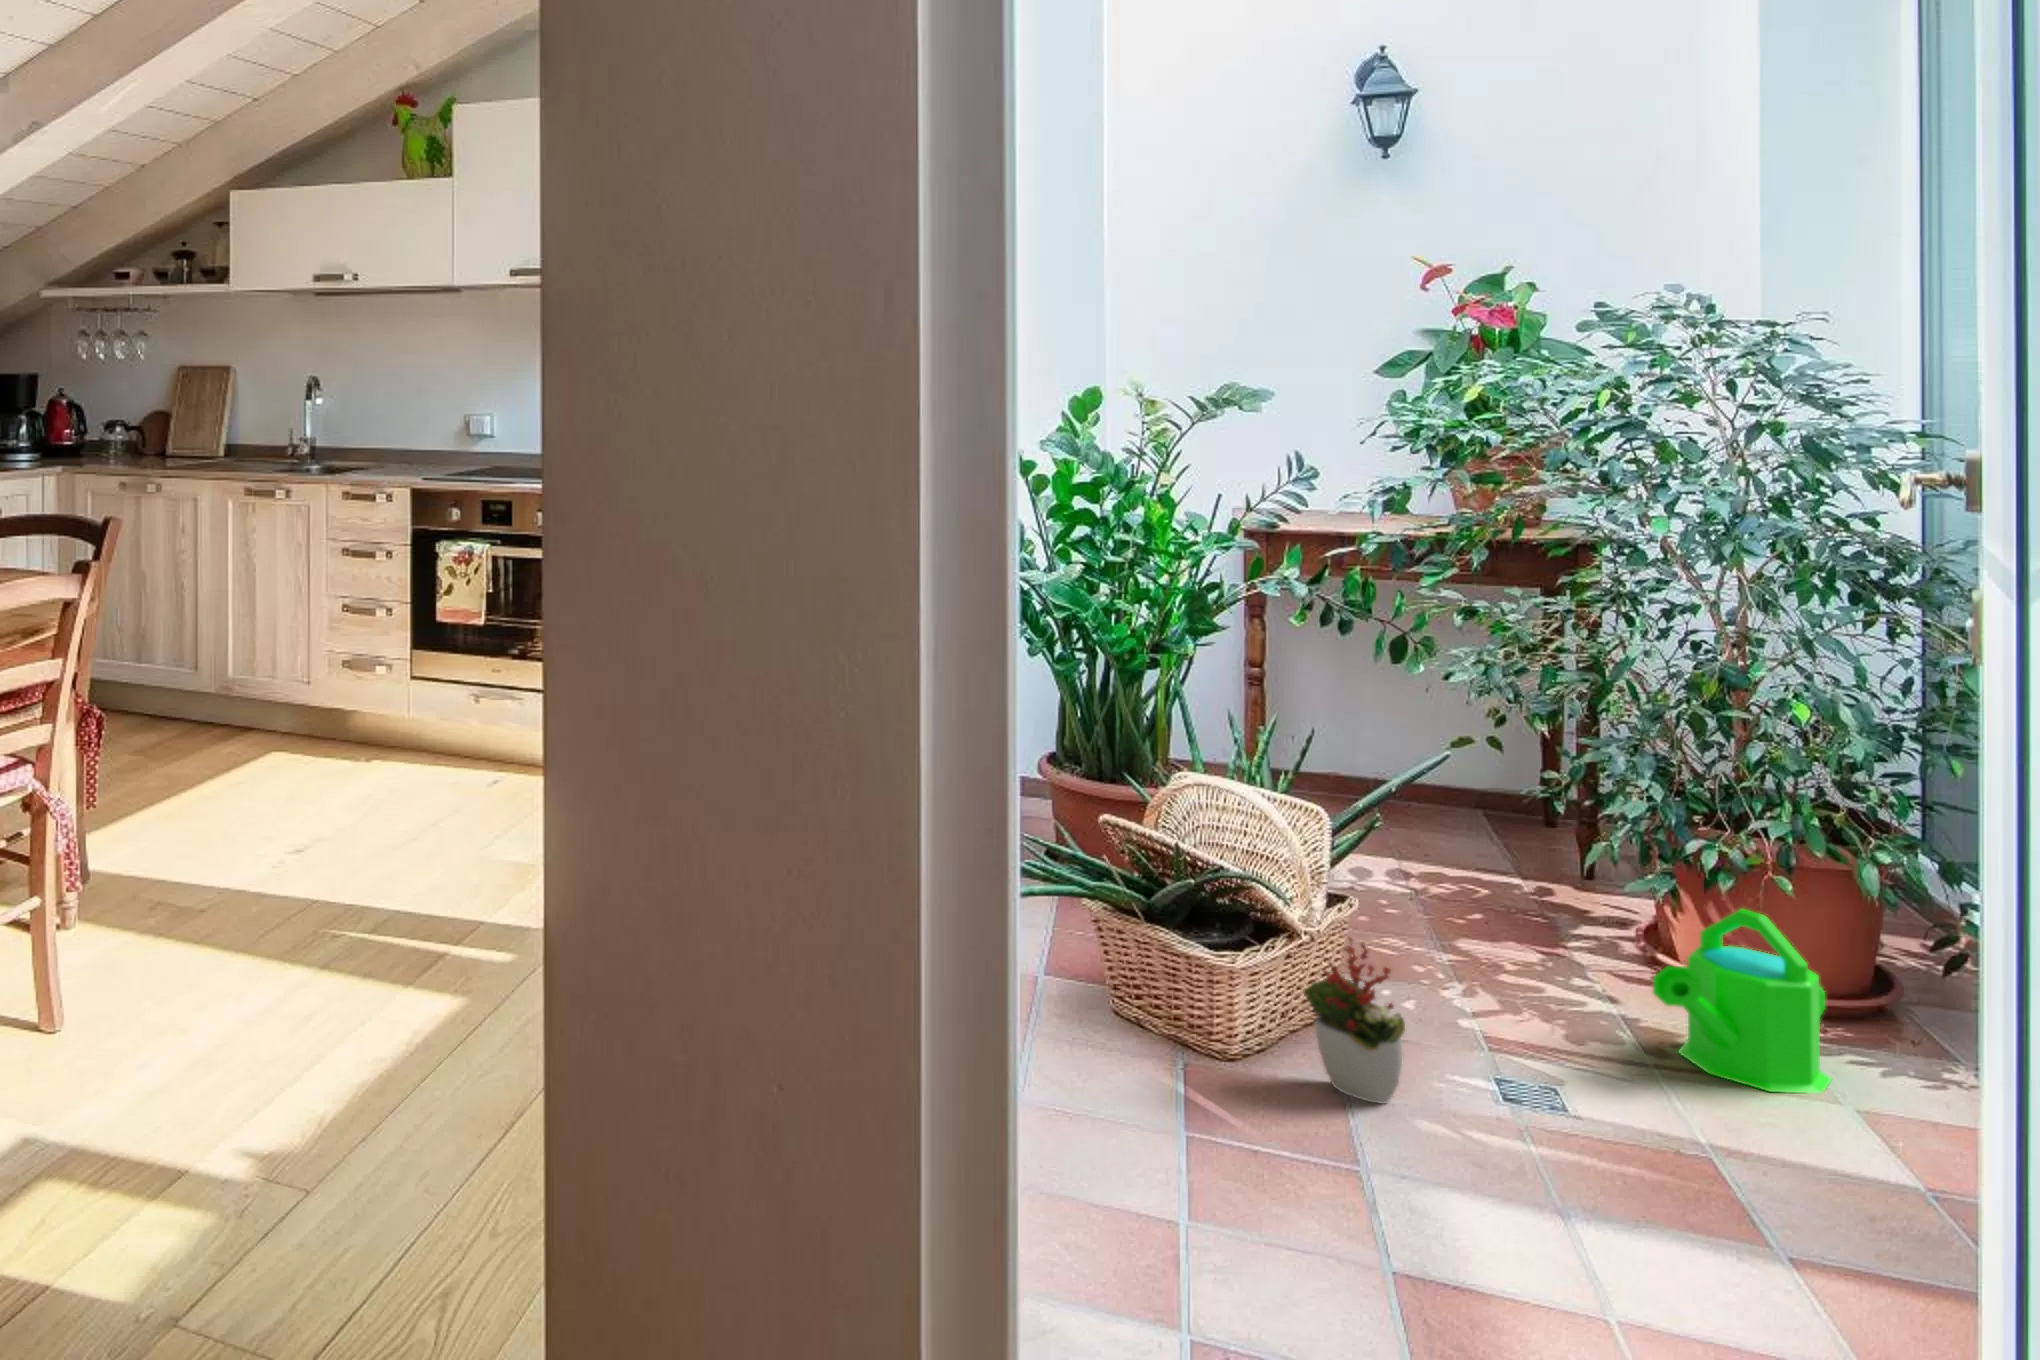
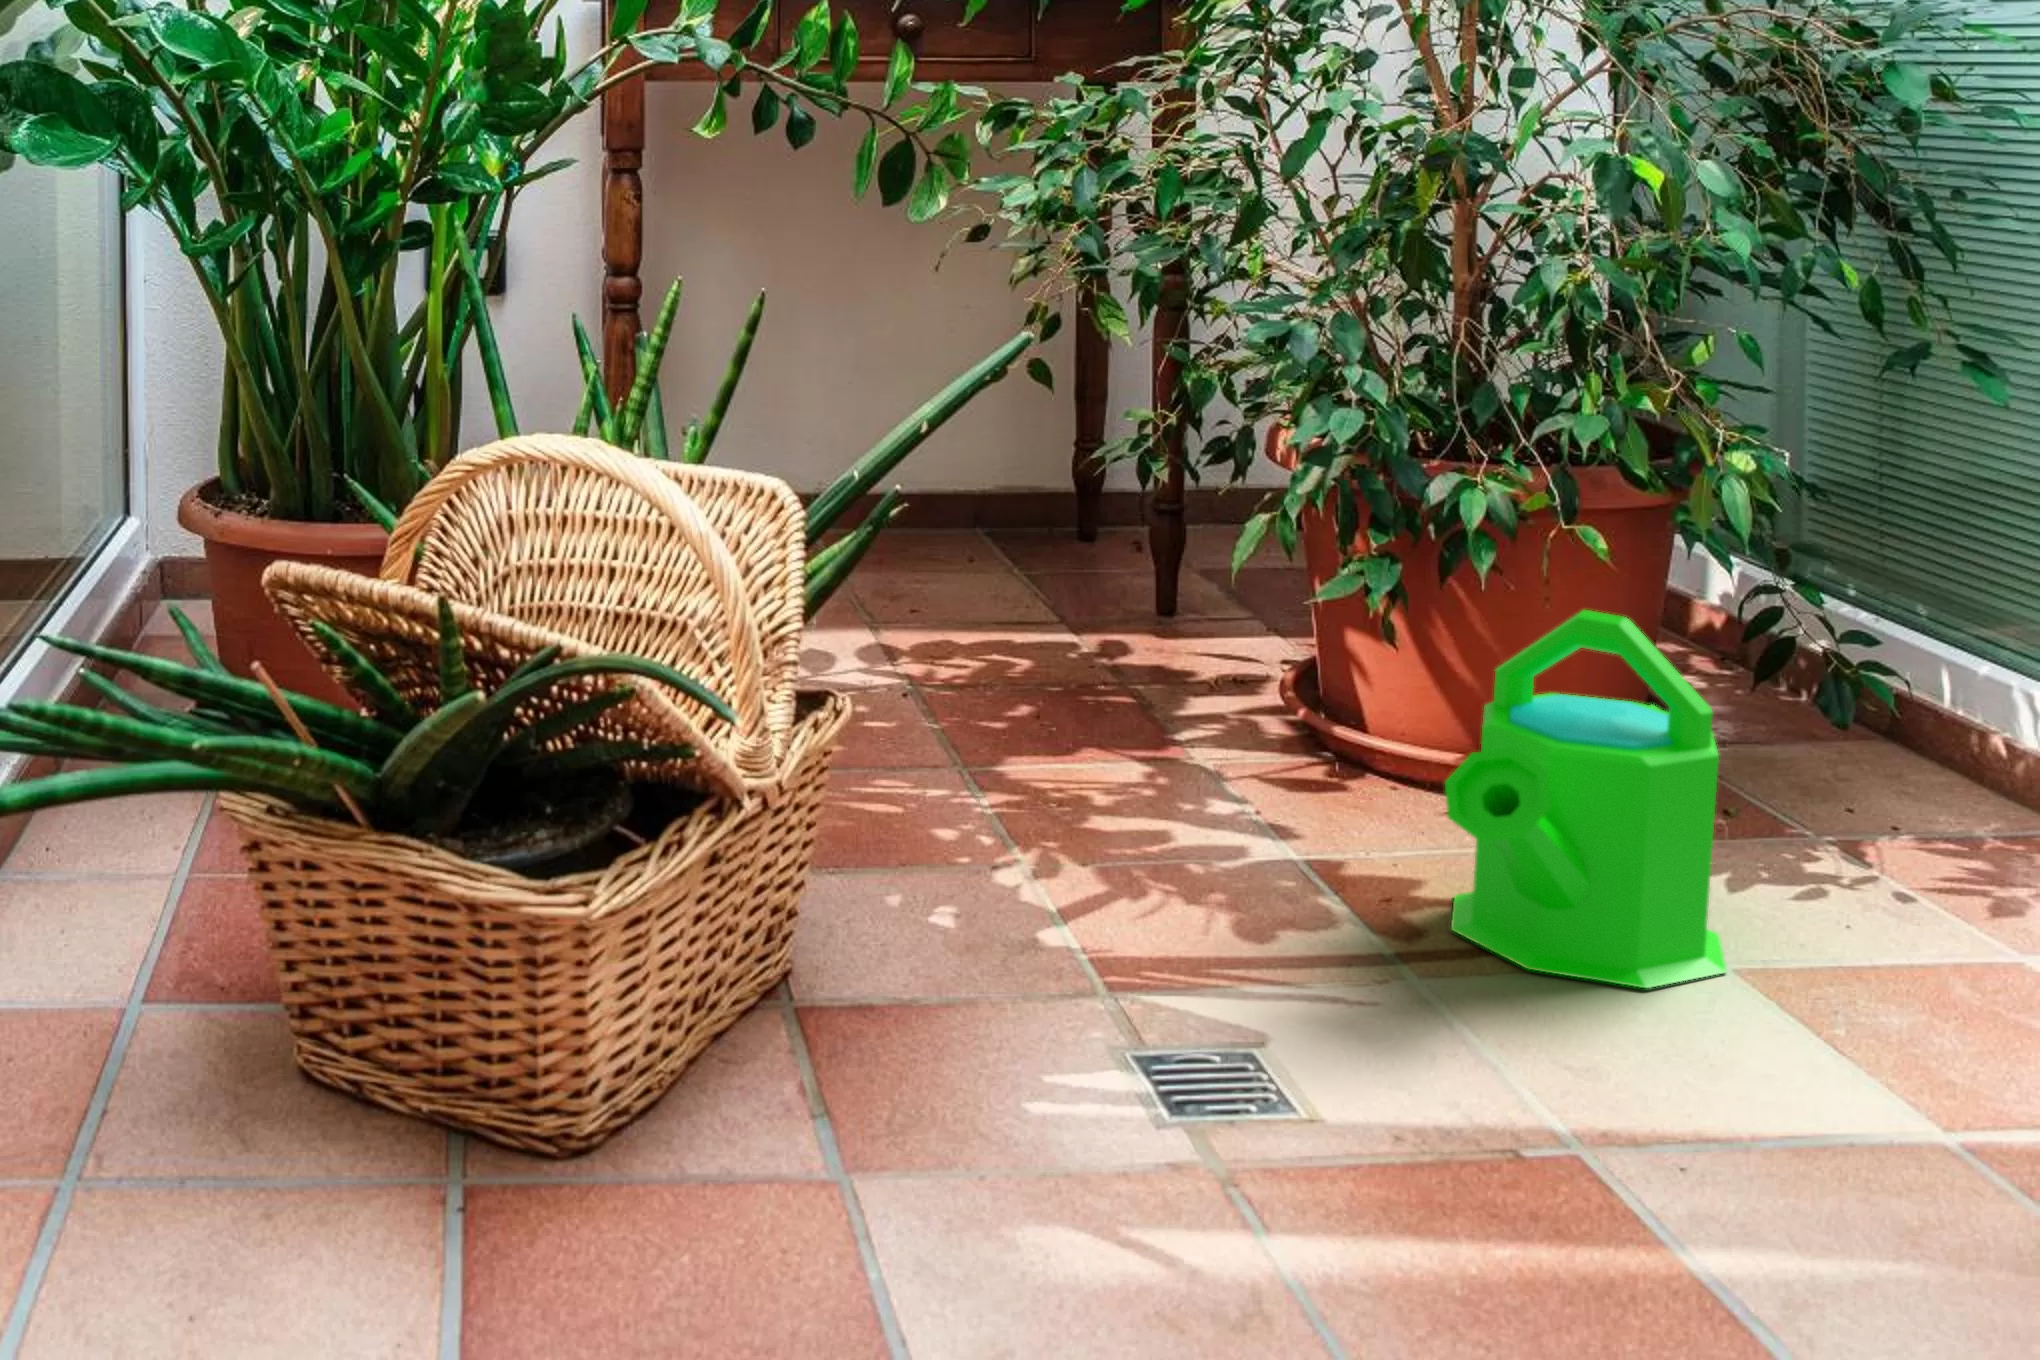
decorative plant: present [1304,937,1405,1103] -> none [754,790,1000,1209]

